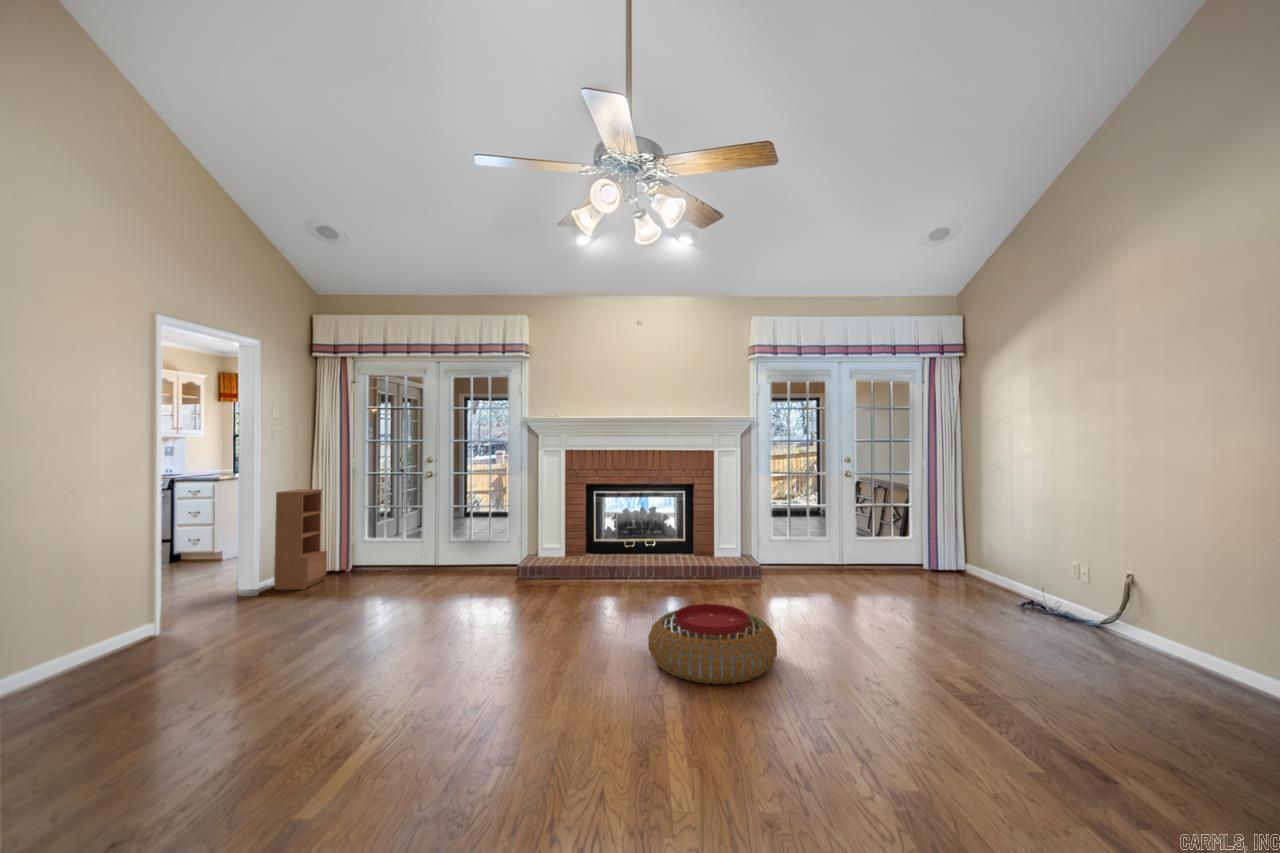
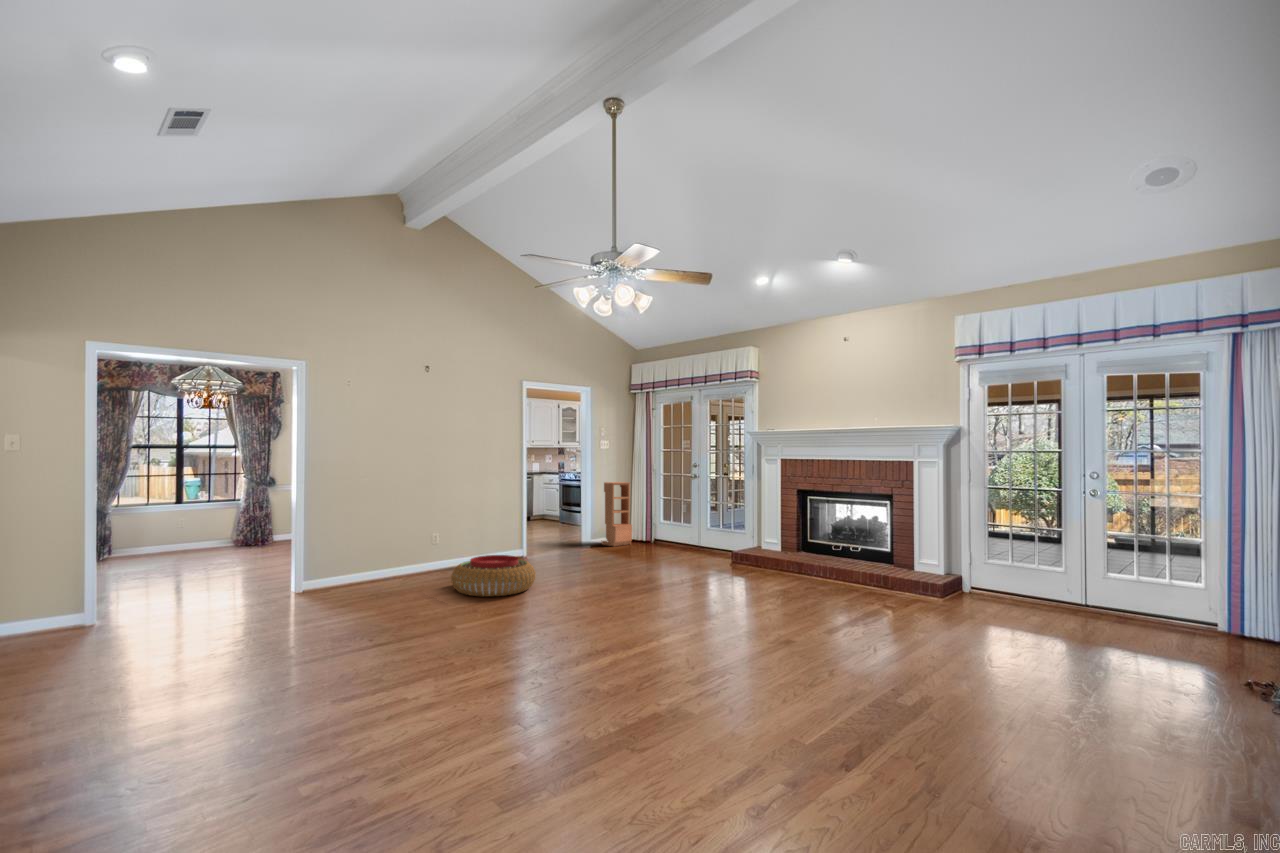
pouf: present [648,604,777,684] -> present [451,555,535,596]

